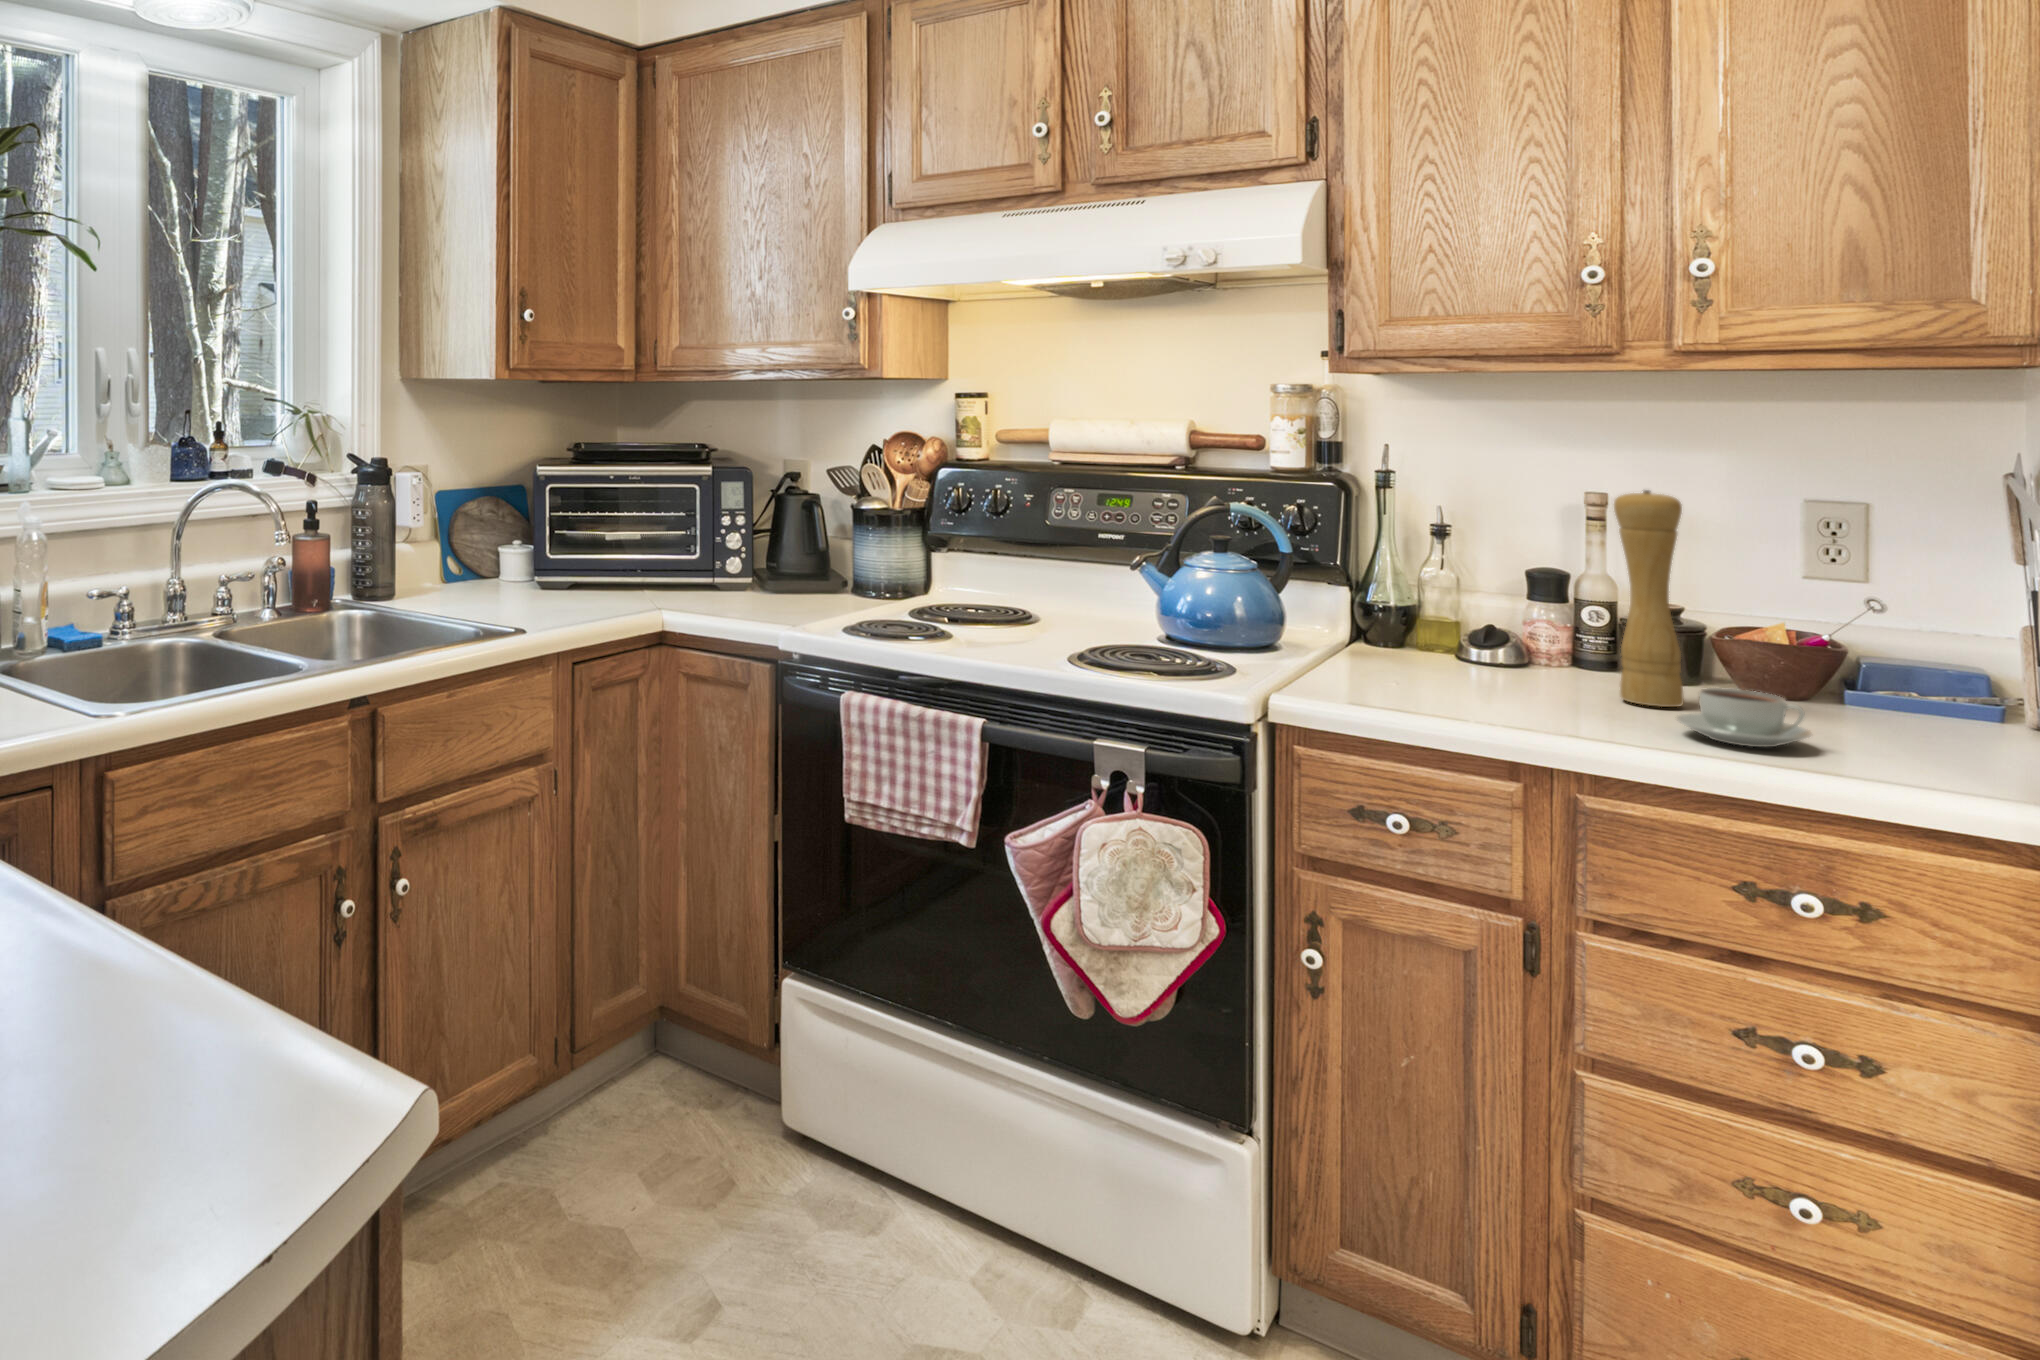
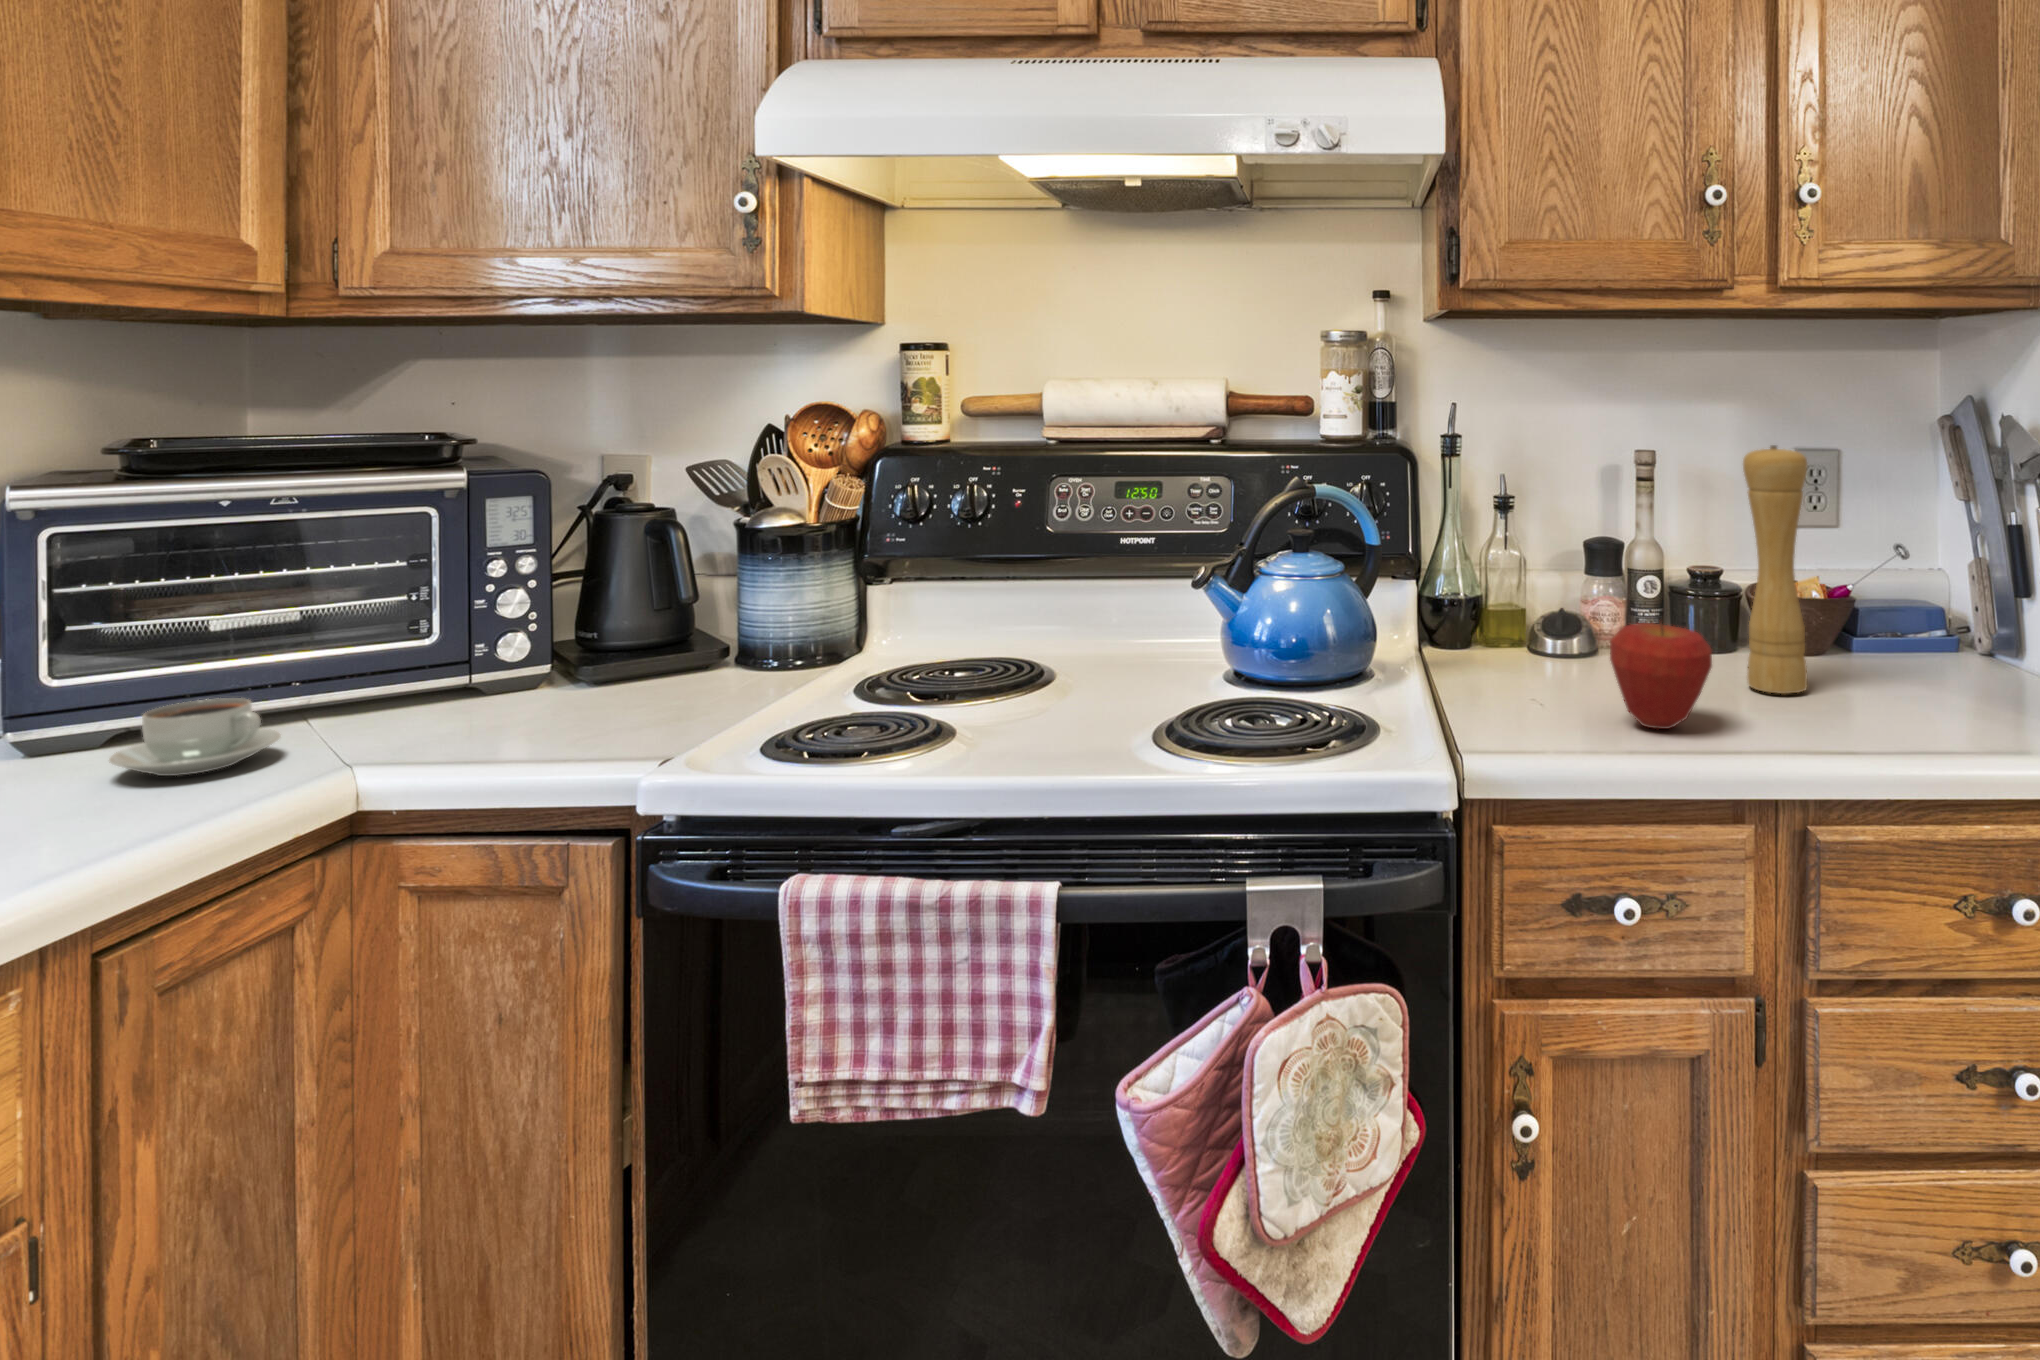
apple: none [1428,619,1524,706] -> present [1610,622,1712,729]
coffee cup: present [1676,688,1812,747] -> present [109,698,281,776]

